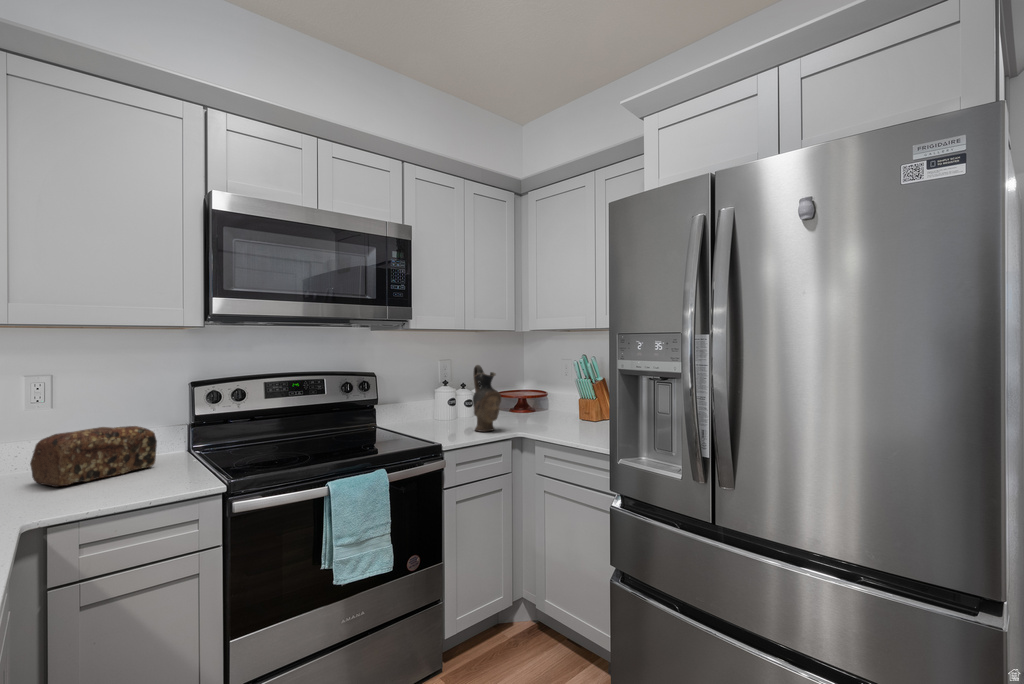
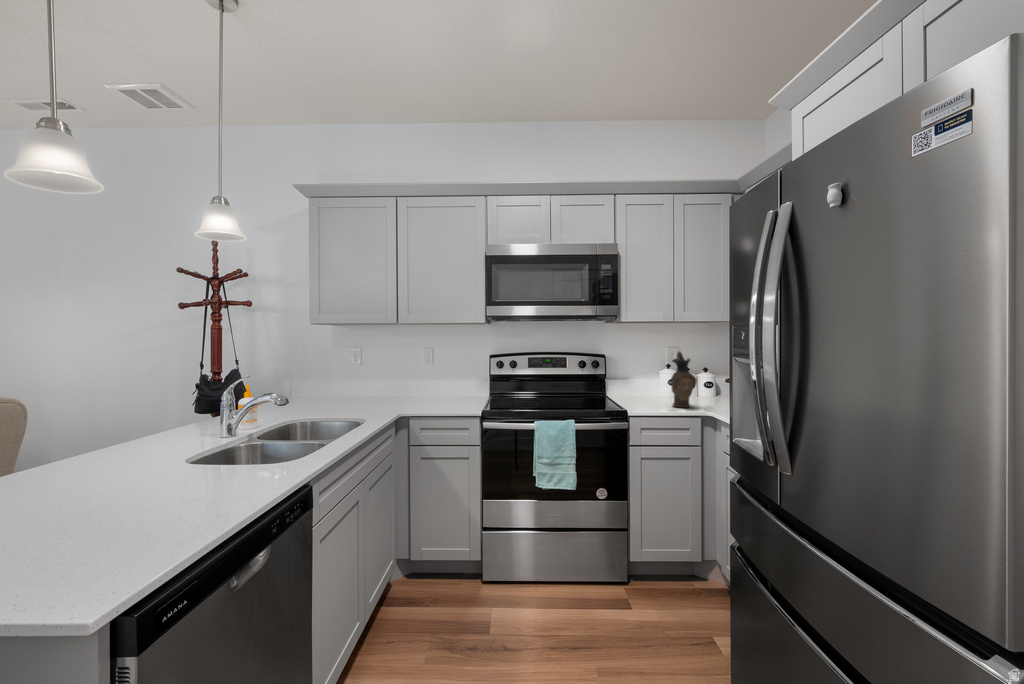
bread loaf: present [30,426,157,487] -> none [413,375,464,401]

